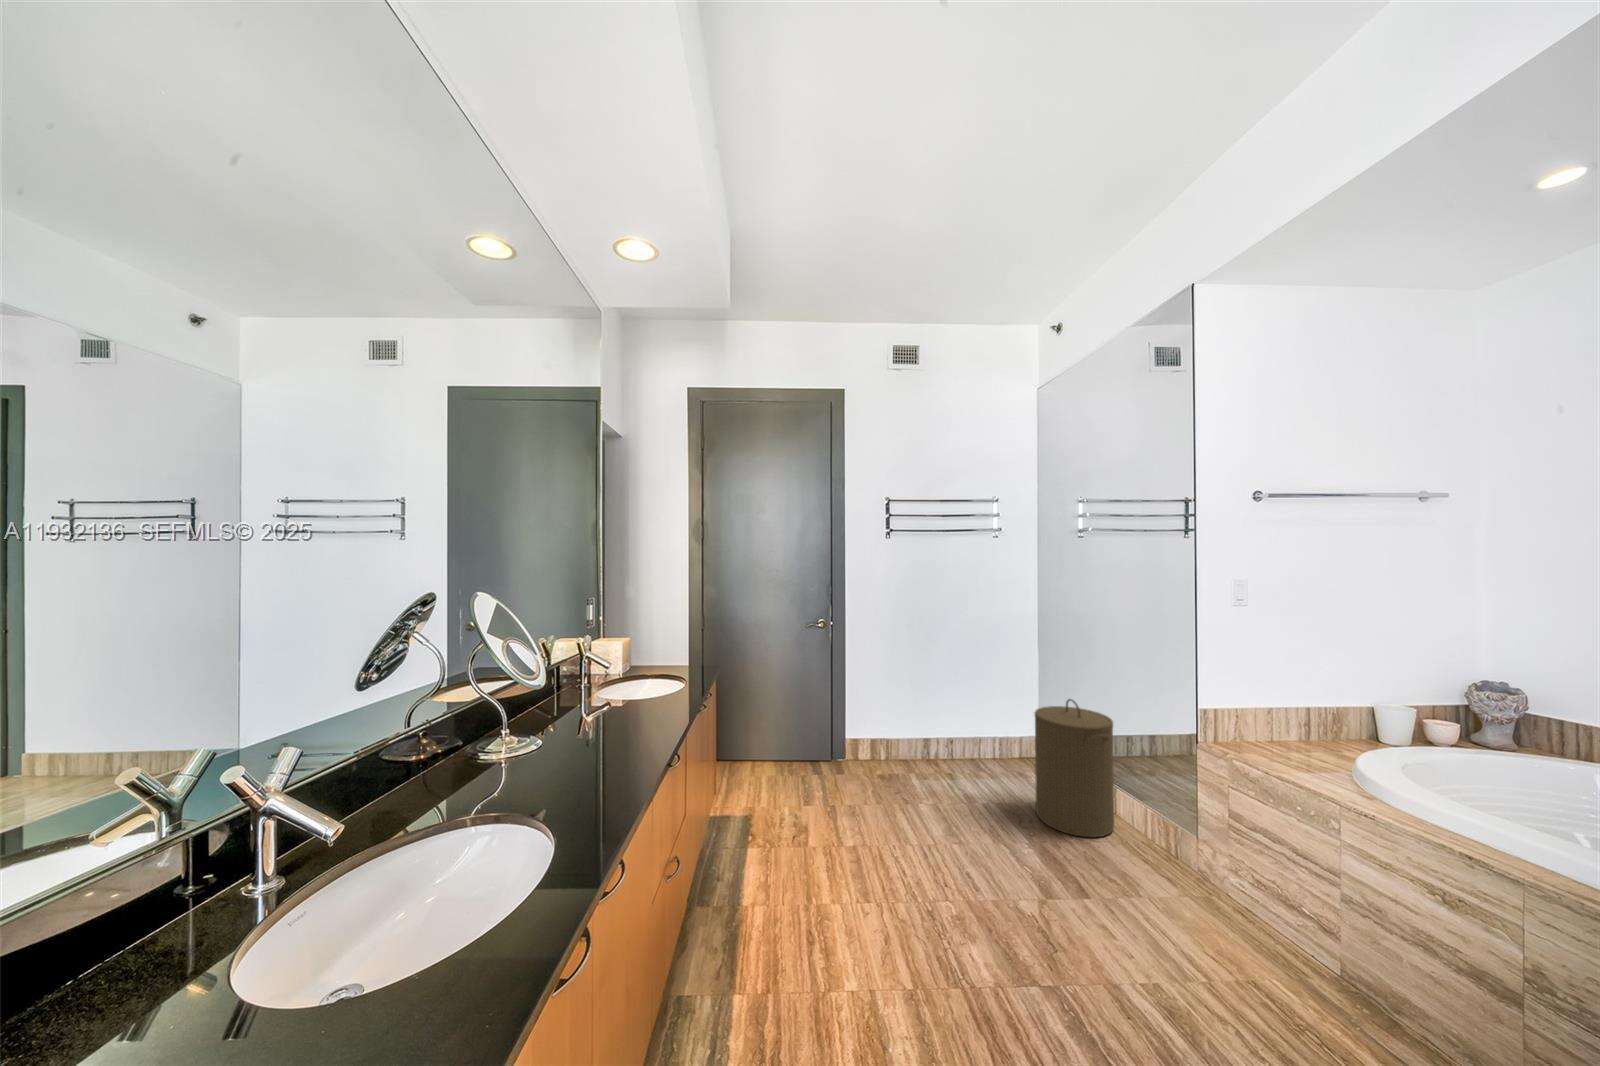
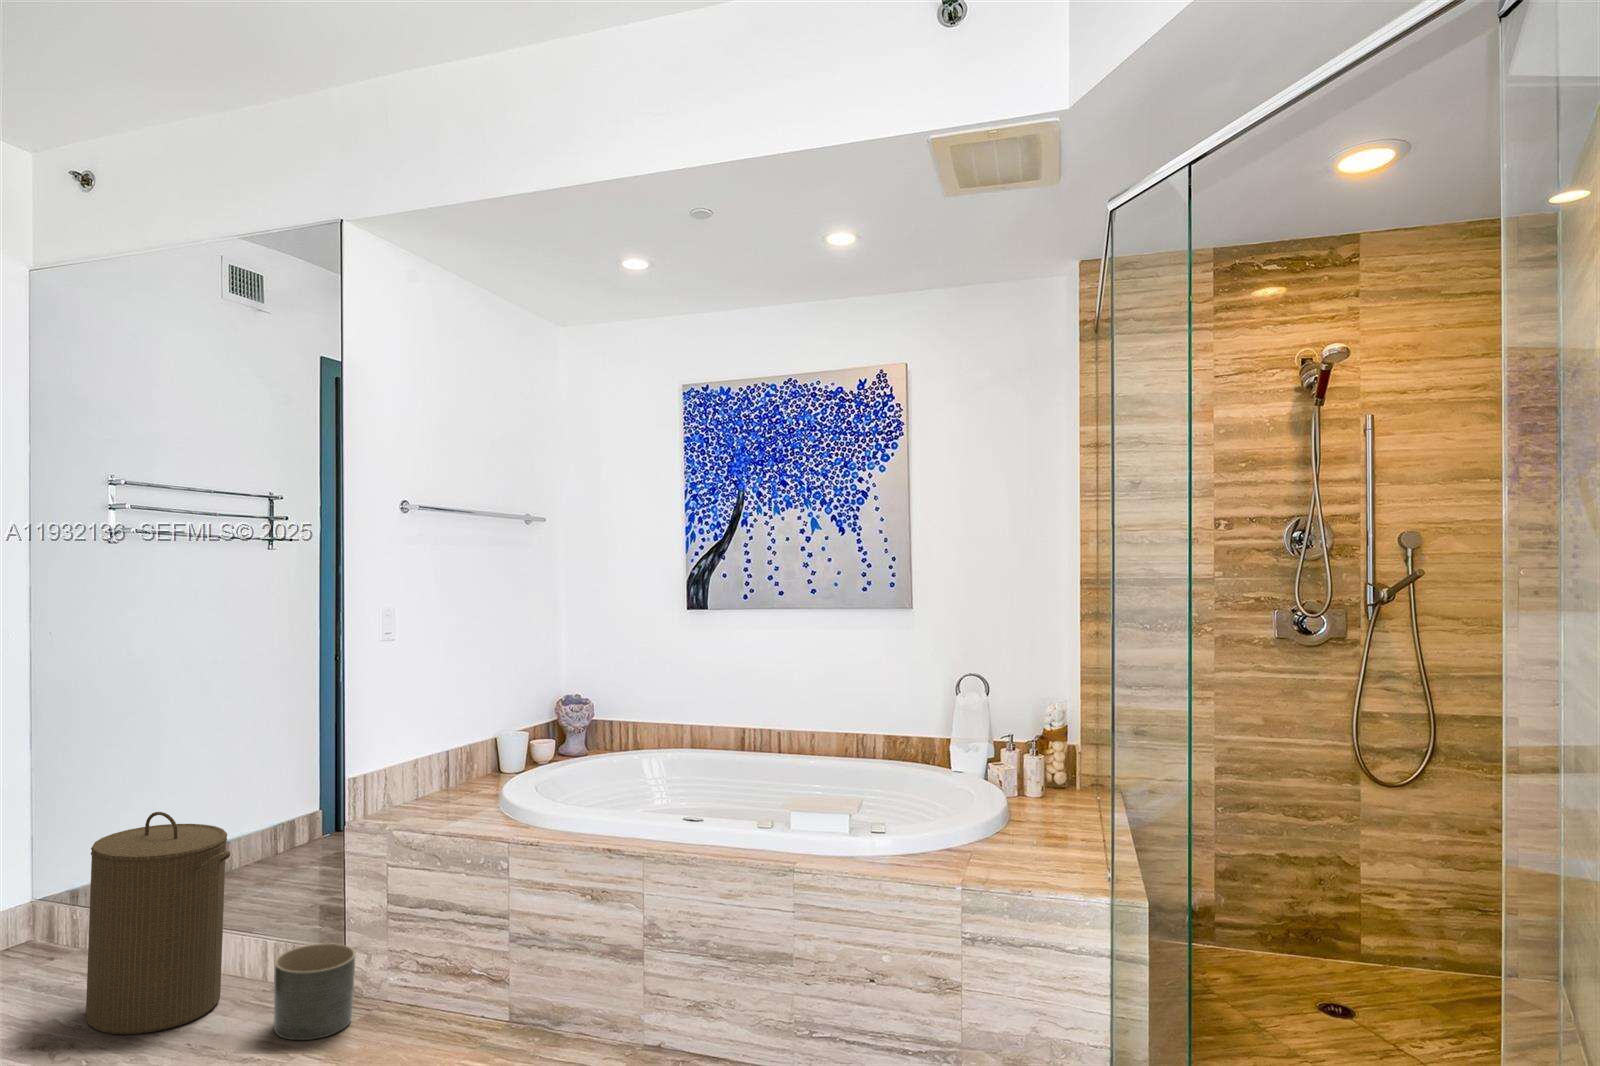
planter: none [1130,818,1194,897] -> present [274,943,356,1040]

